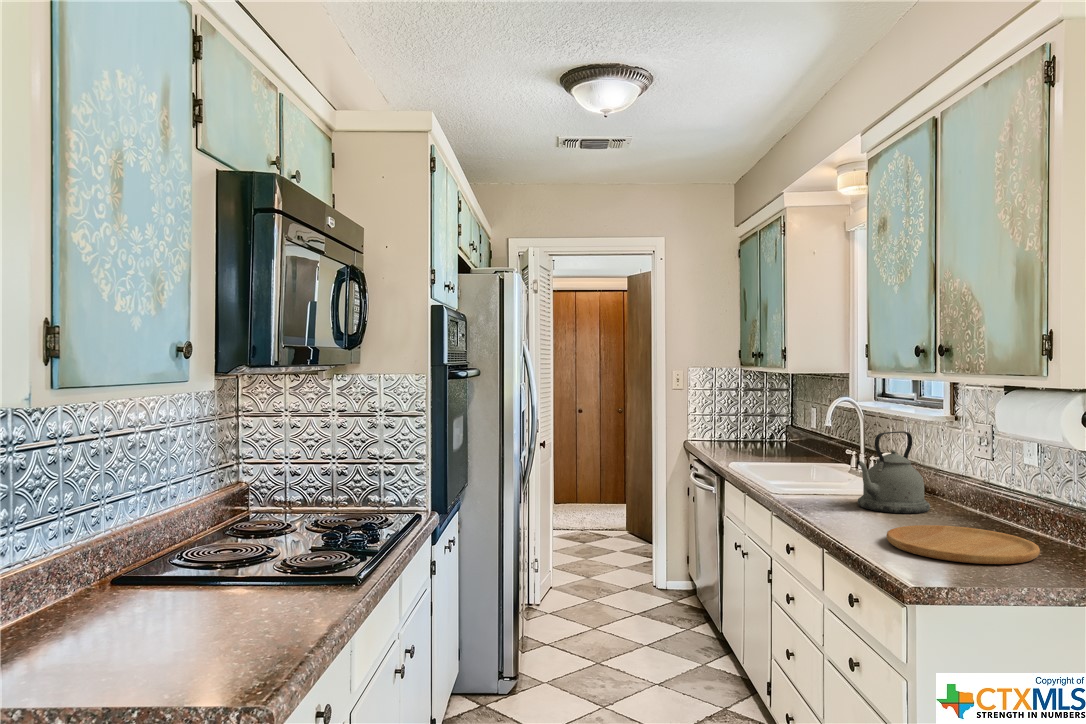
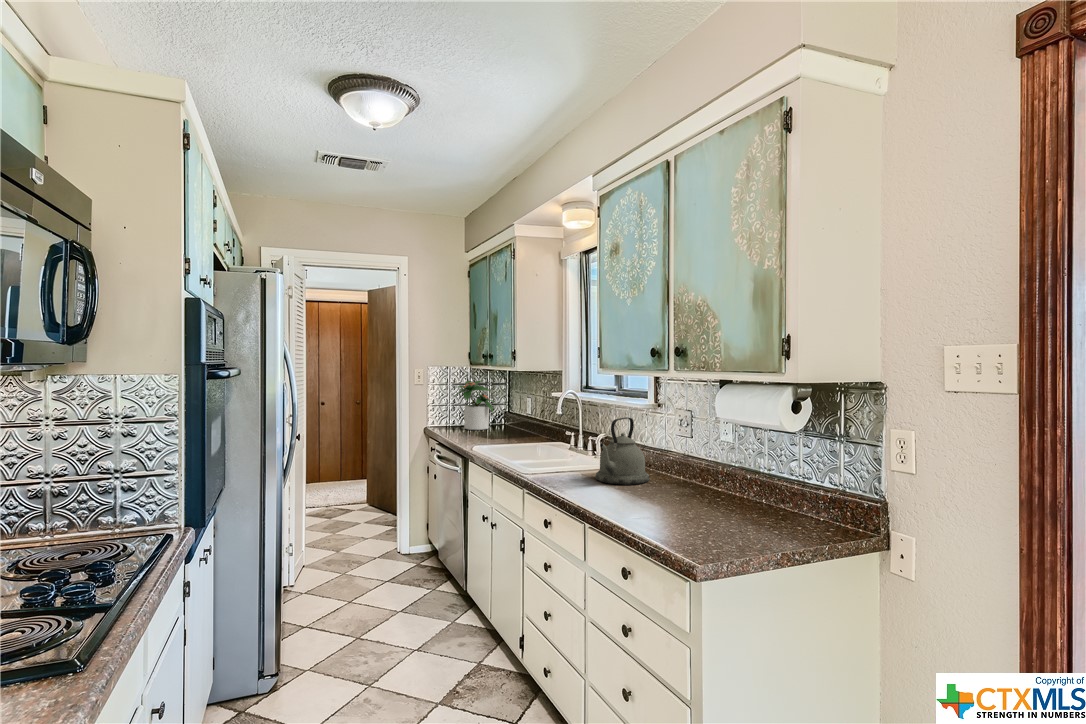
potted plant: none [716,385,773,446] -> present [453,380,494,430]
cutting board: present [886,525,1040,564] -> none [644,495,760,530]

